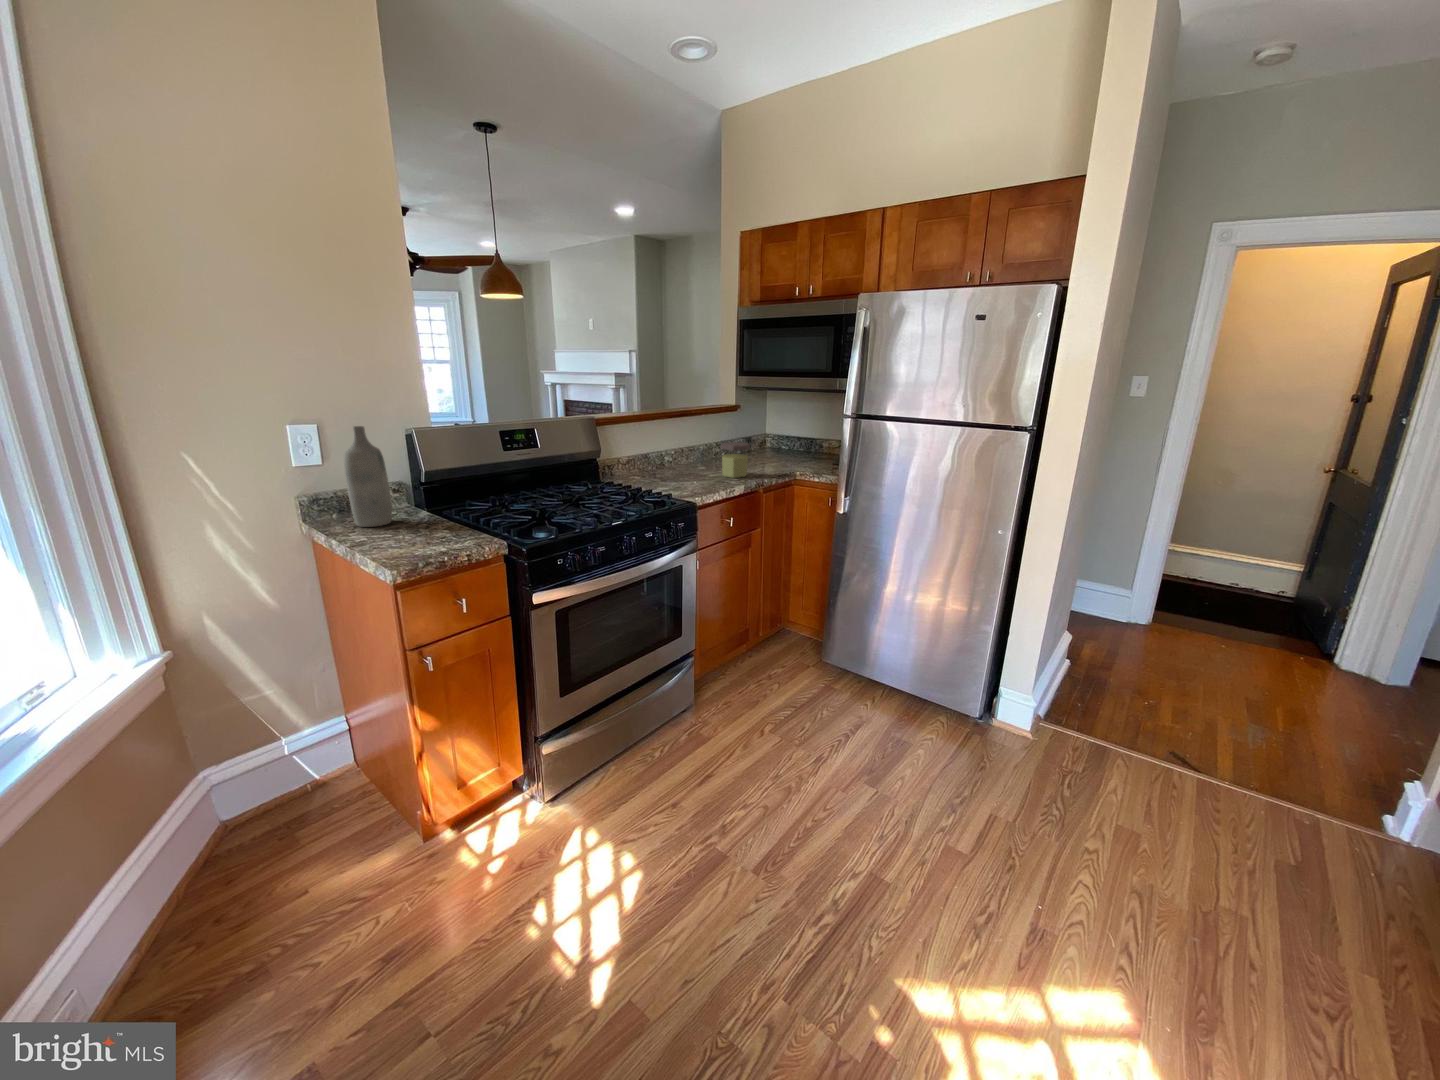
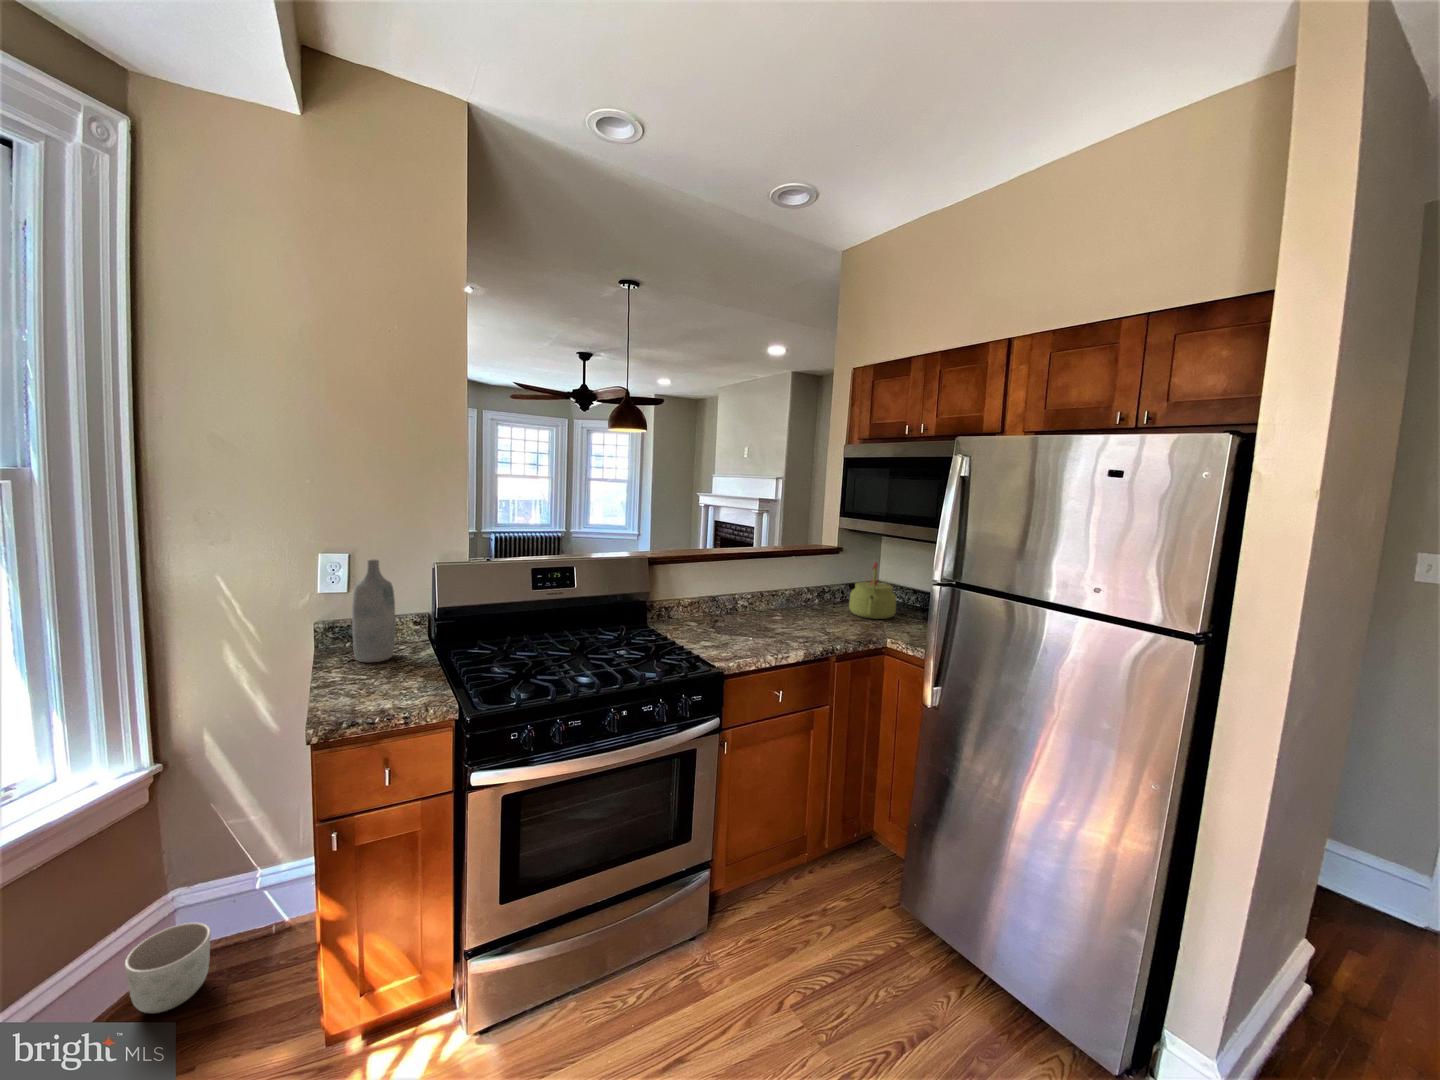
kettle: none [752,414,790,462] -> present [849,562,897,619]
jar: present [720,442,750,478] -> none [790,595,828,639]
planter: none [195,786,275,862] -> present [125,923,211,1013]

